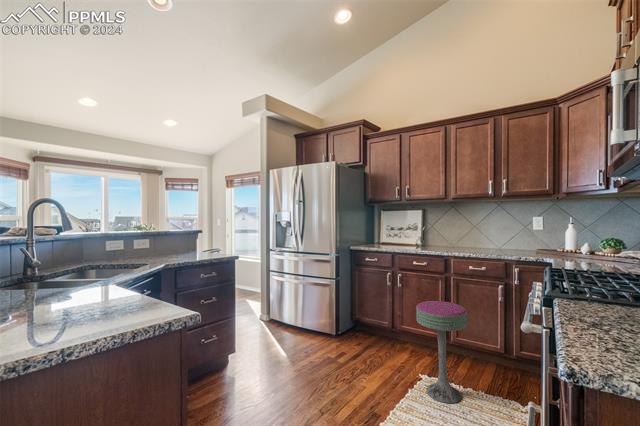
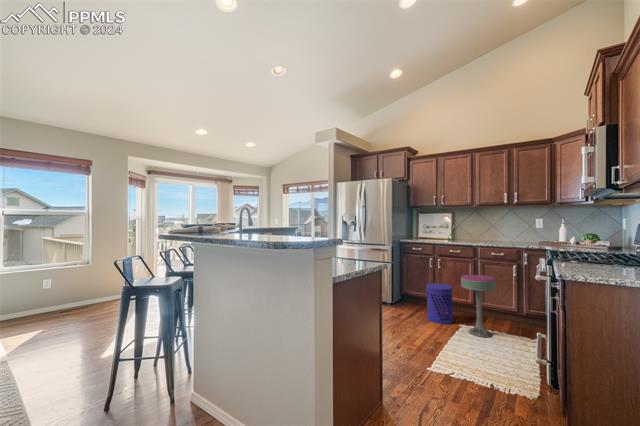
waste bin: none [374,310,411,373] -> present [426,284,453,324]

